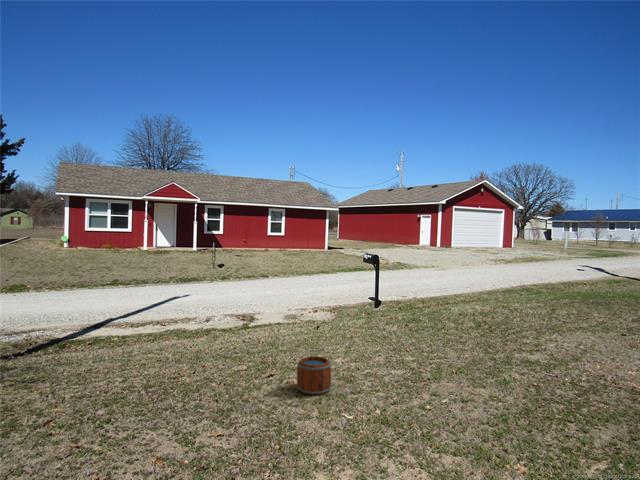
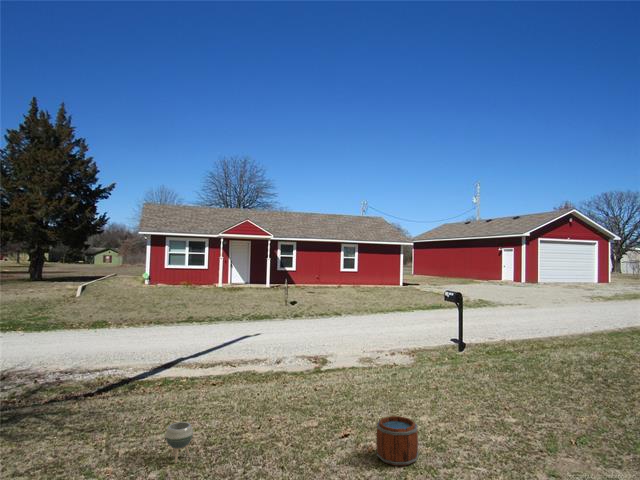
planter: none [111,368,136,403] -> present [166,422,193,464]

